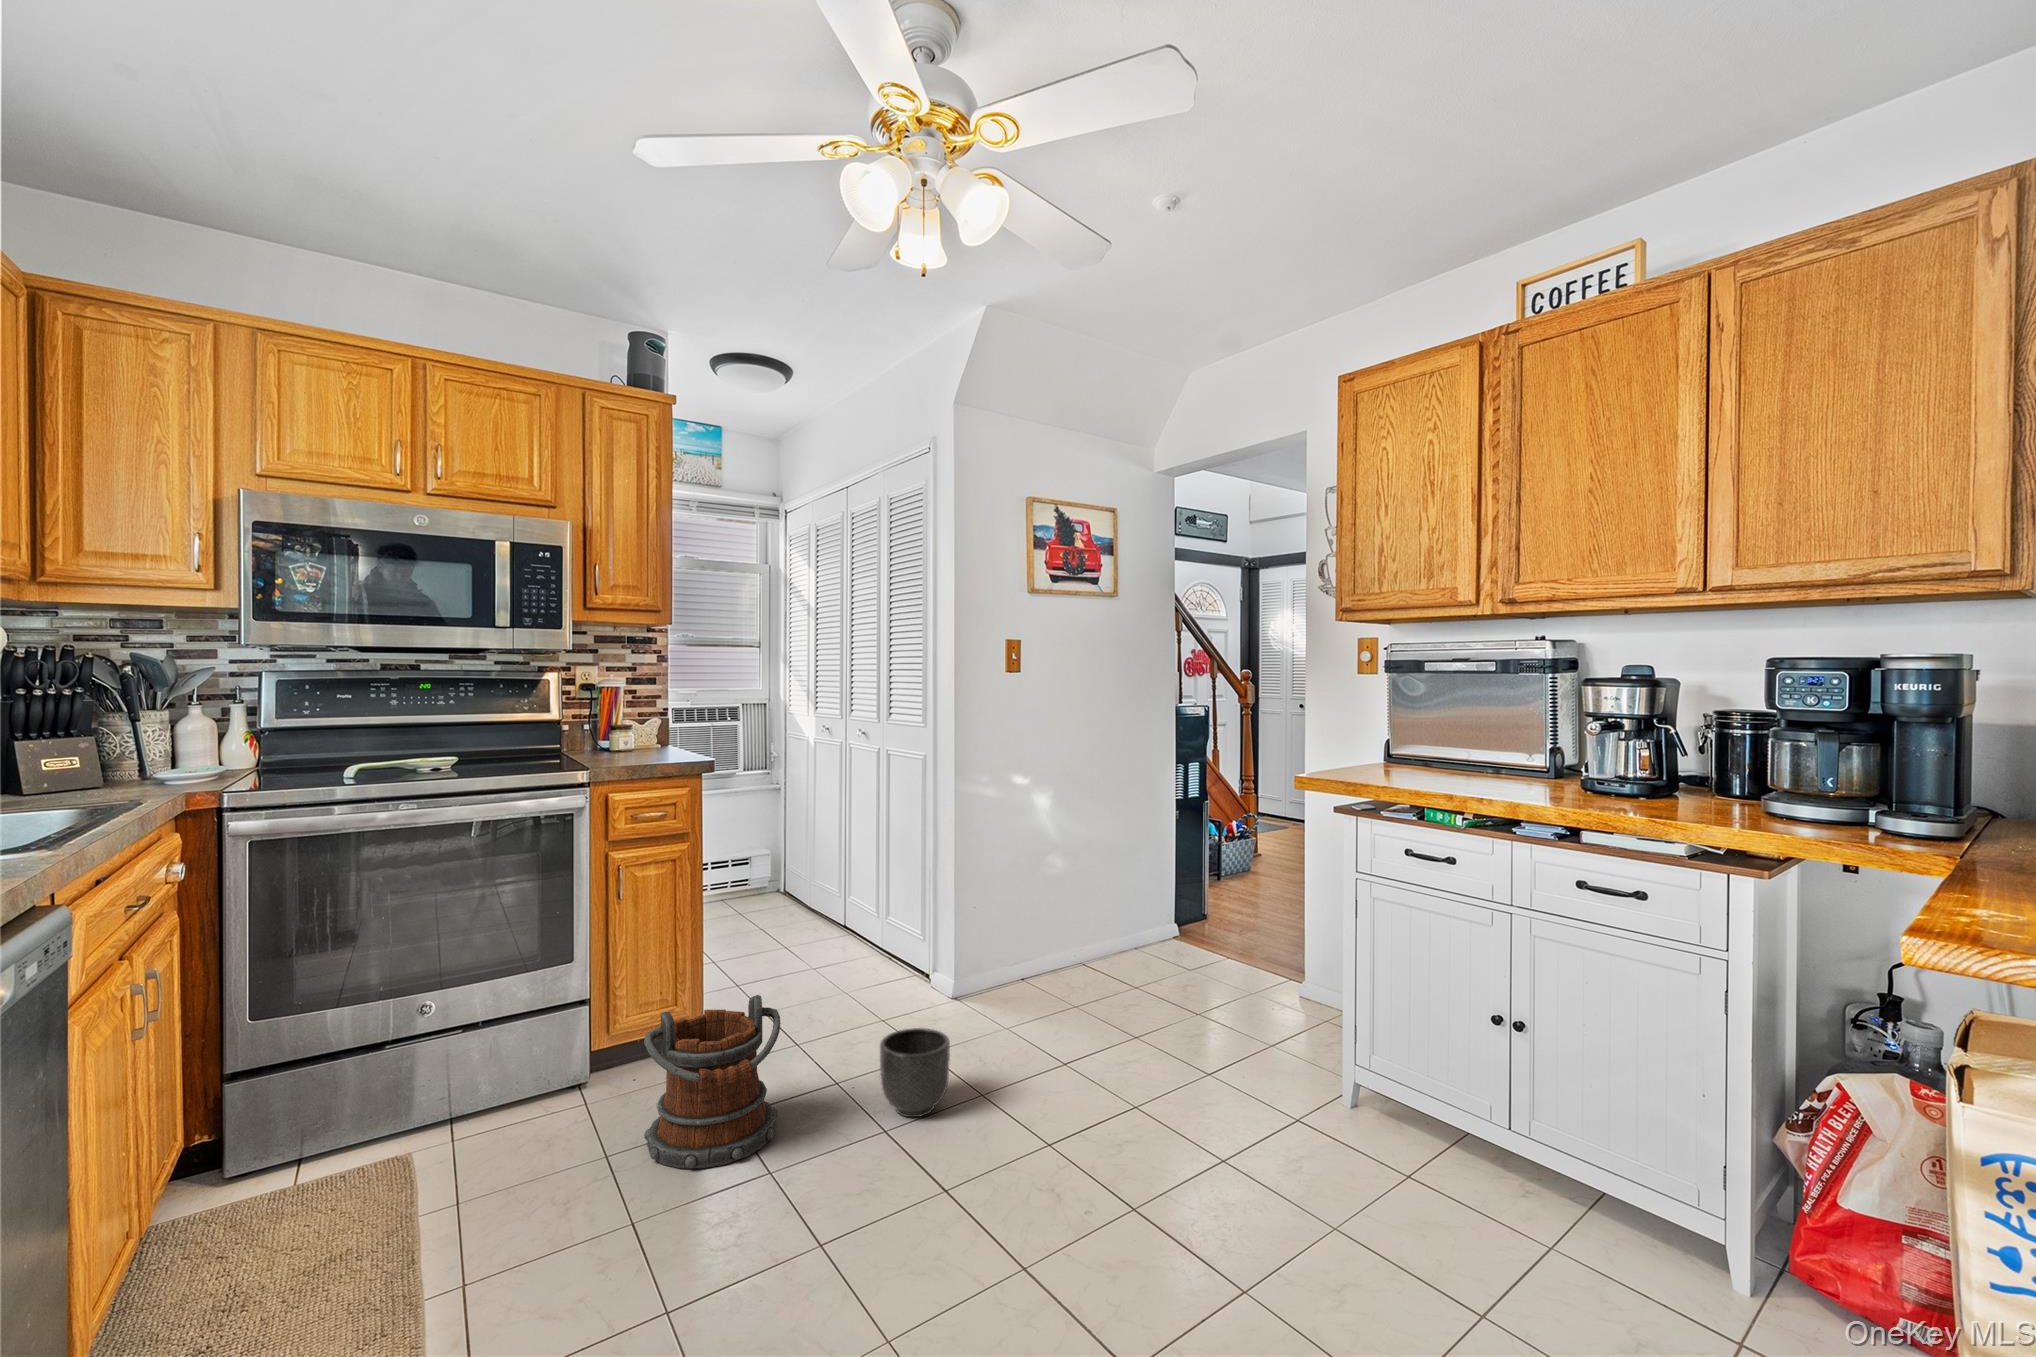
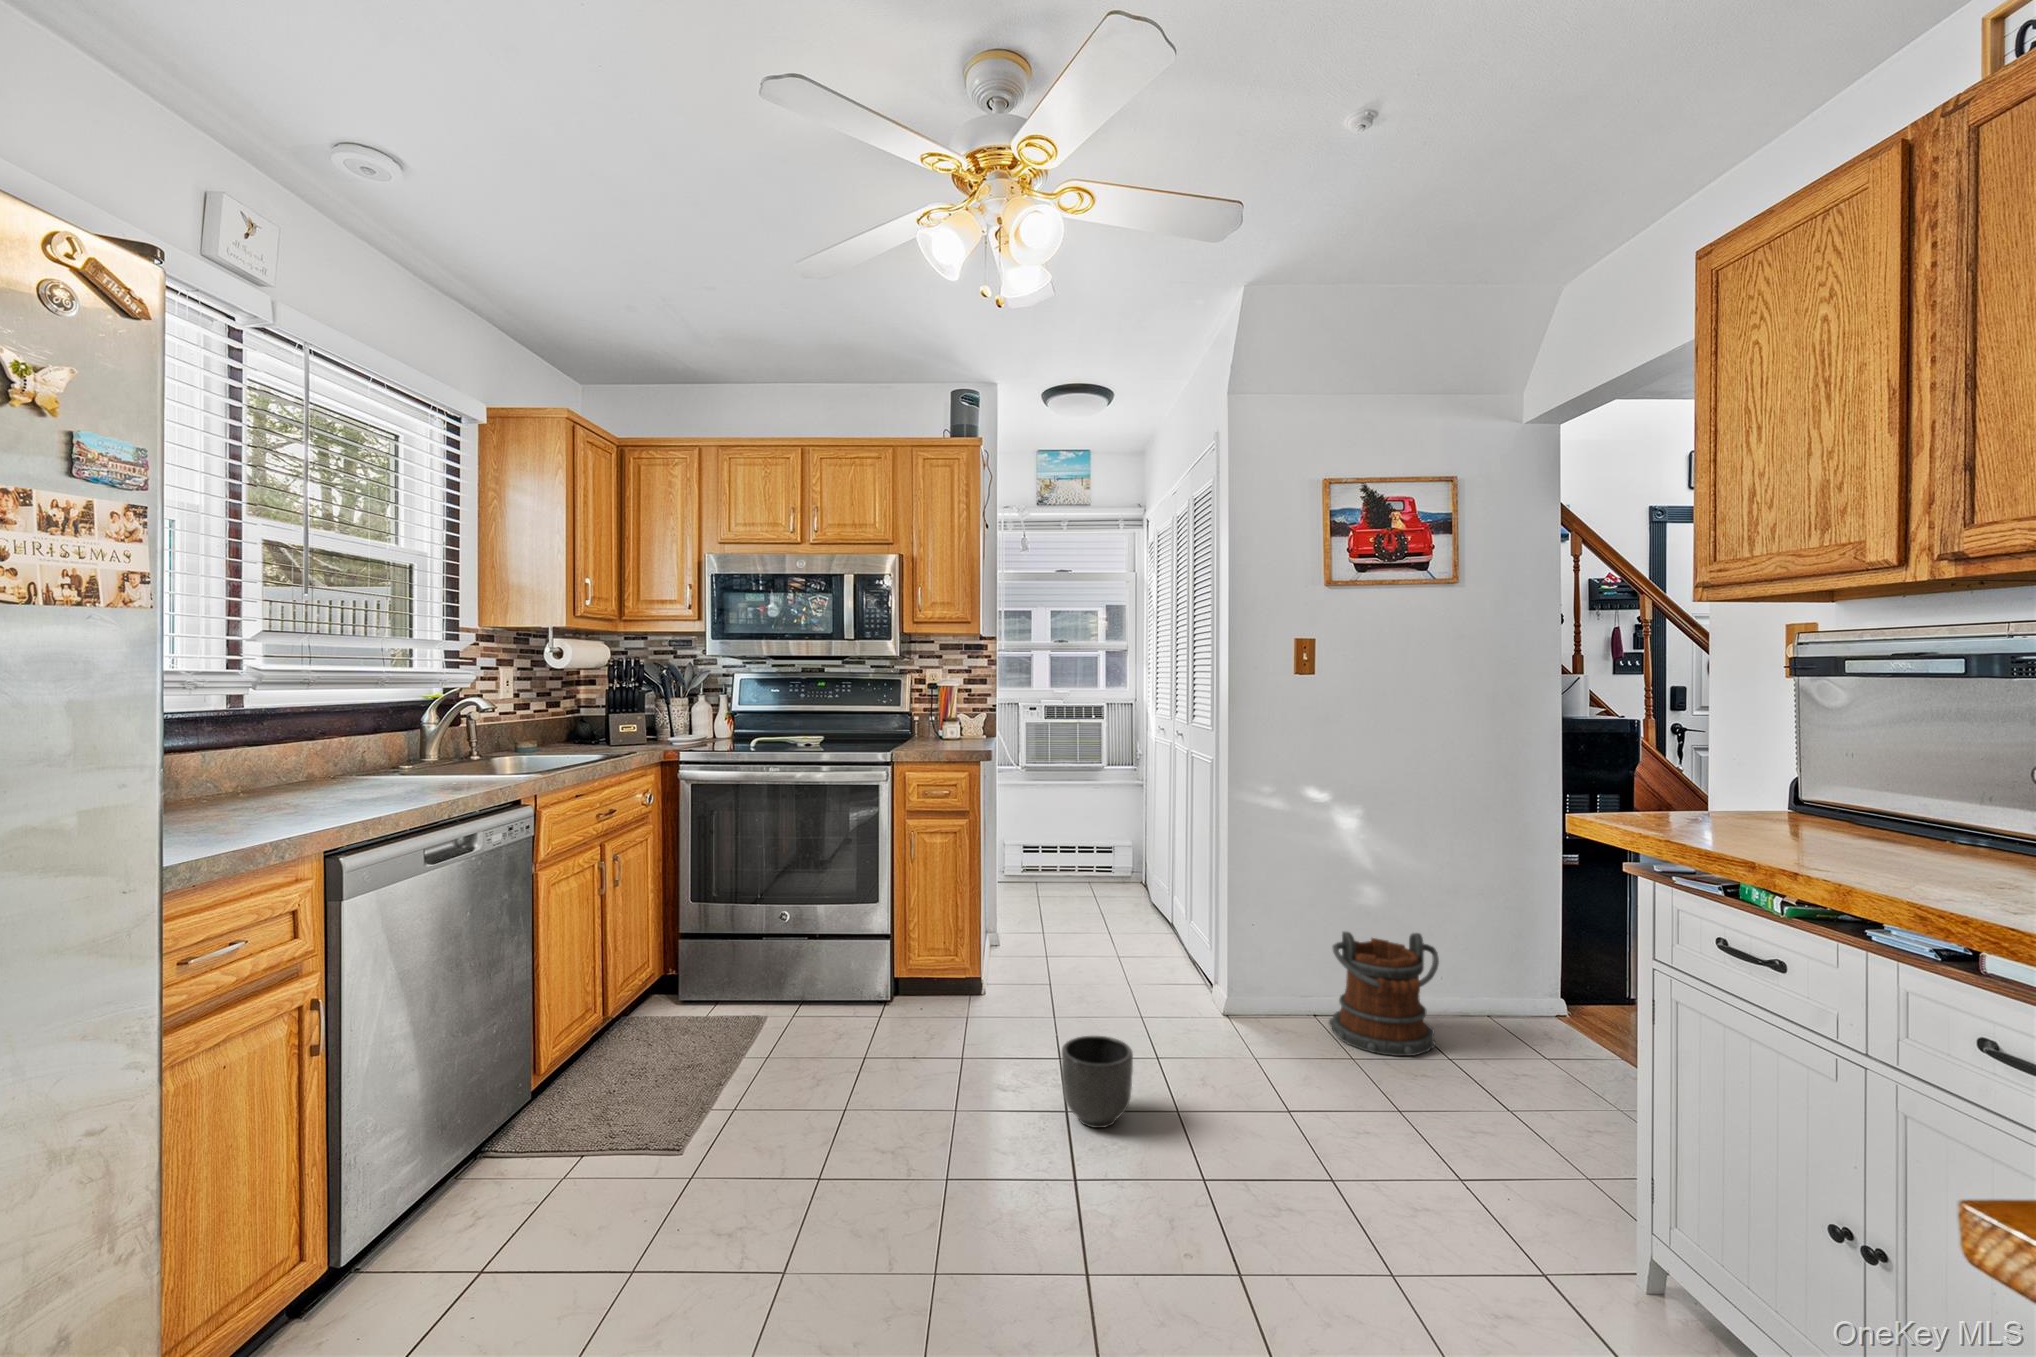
bucket: present [644,995,780,1168] -> present [1329,932,1439,1056]

